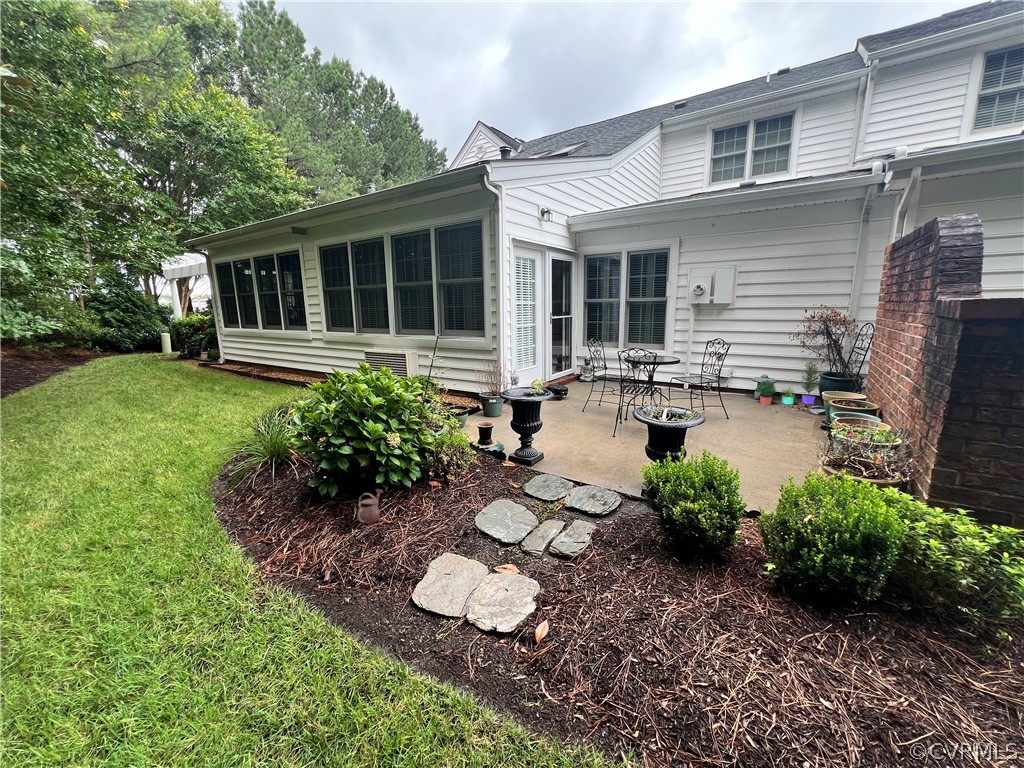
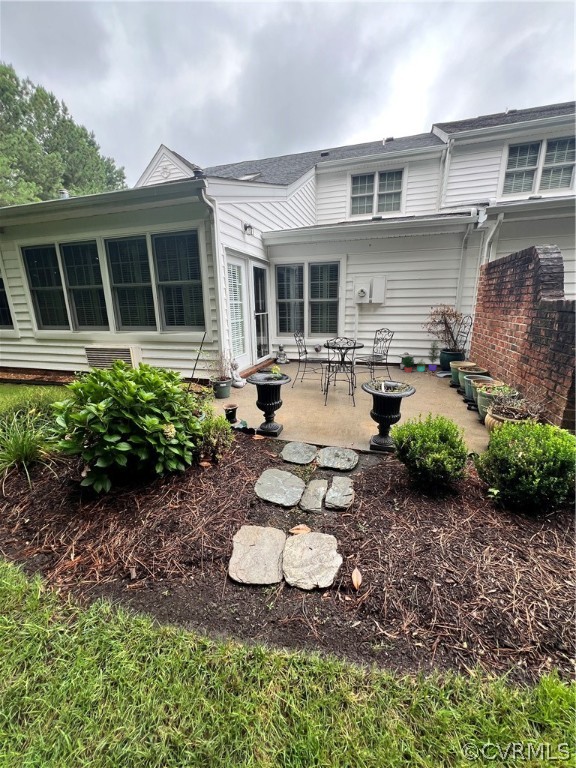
watering can: present [358,489,383,524] -> none [142,478,164,512]

